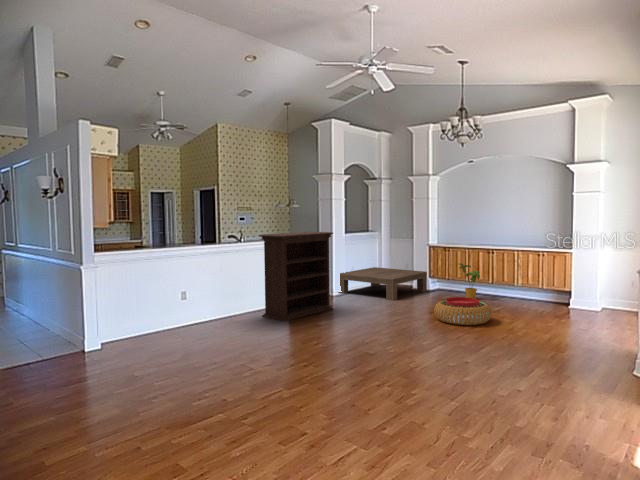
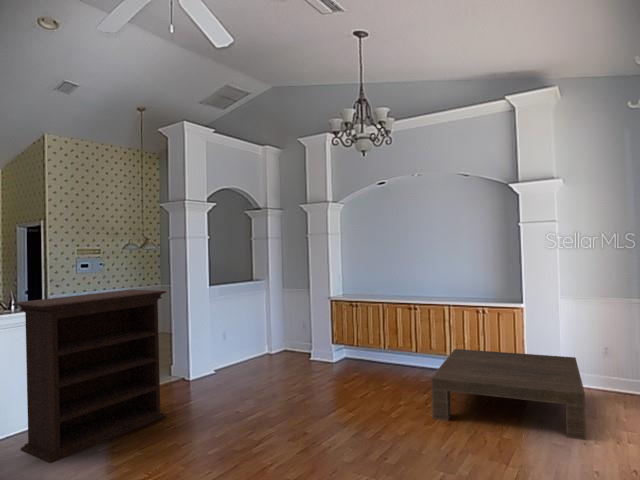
house plant: present [458,263,480,299] -> none [367,326,399,379]
coffee table: present [338,267,427,300] -> present [431,349,586,440]
pouf: present [434,297,492,325] -> none [324,393,417,452]

